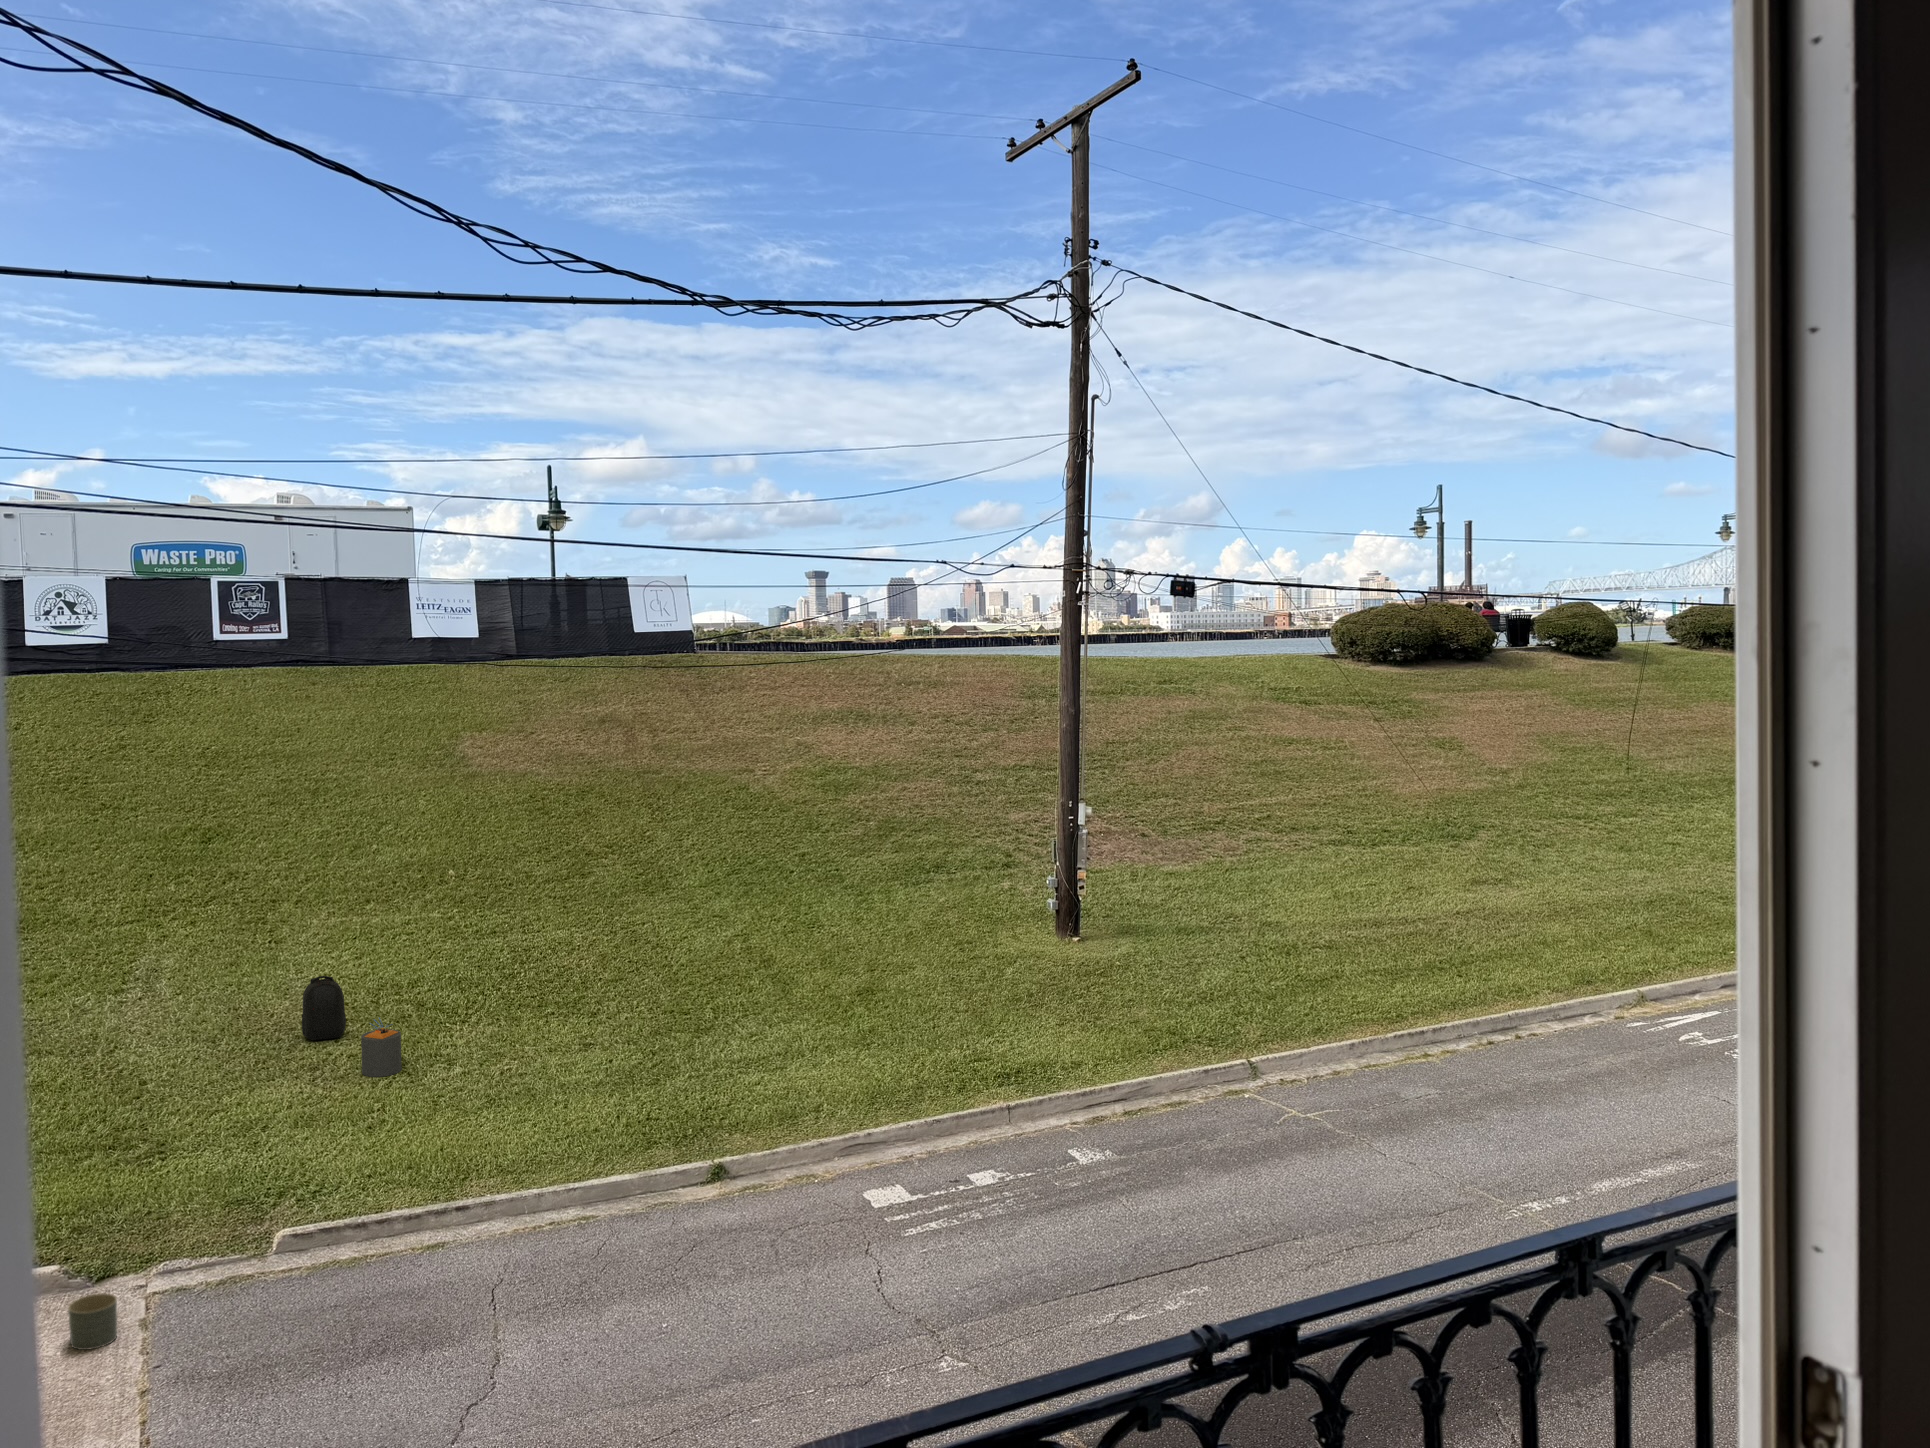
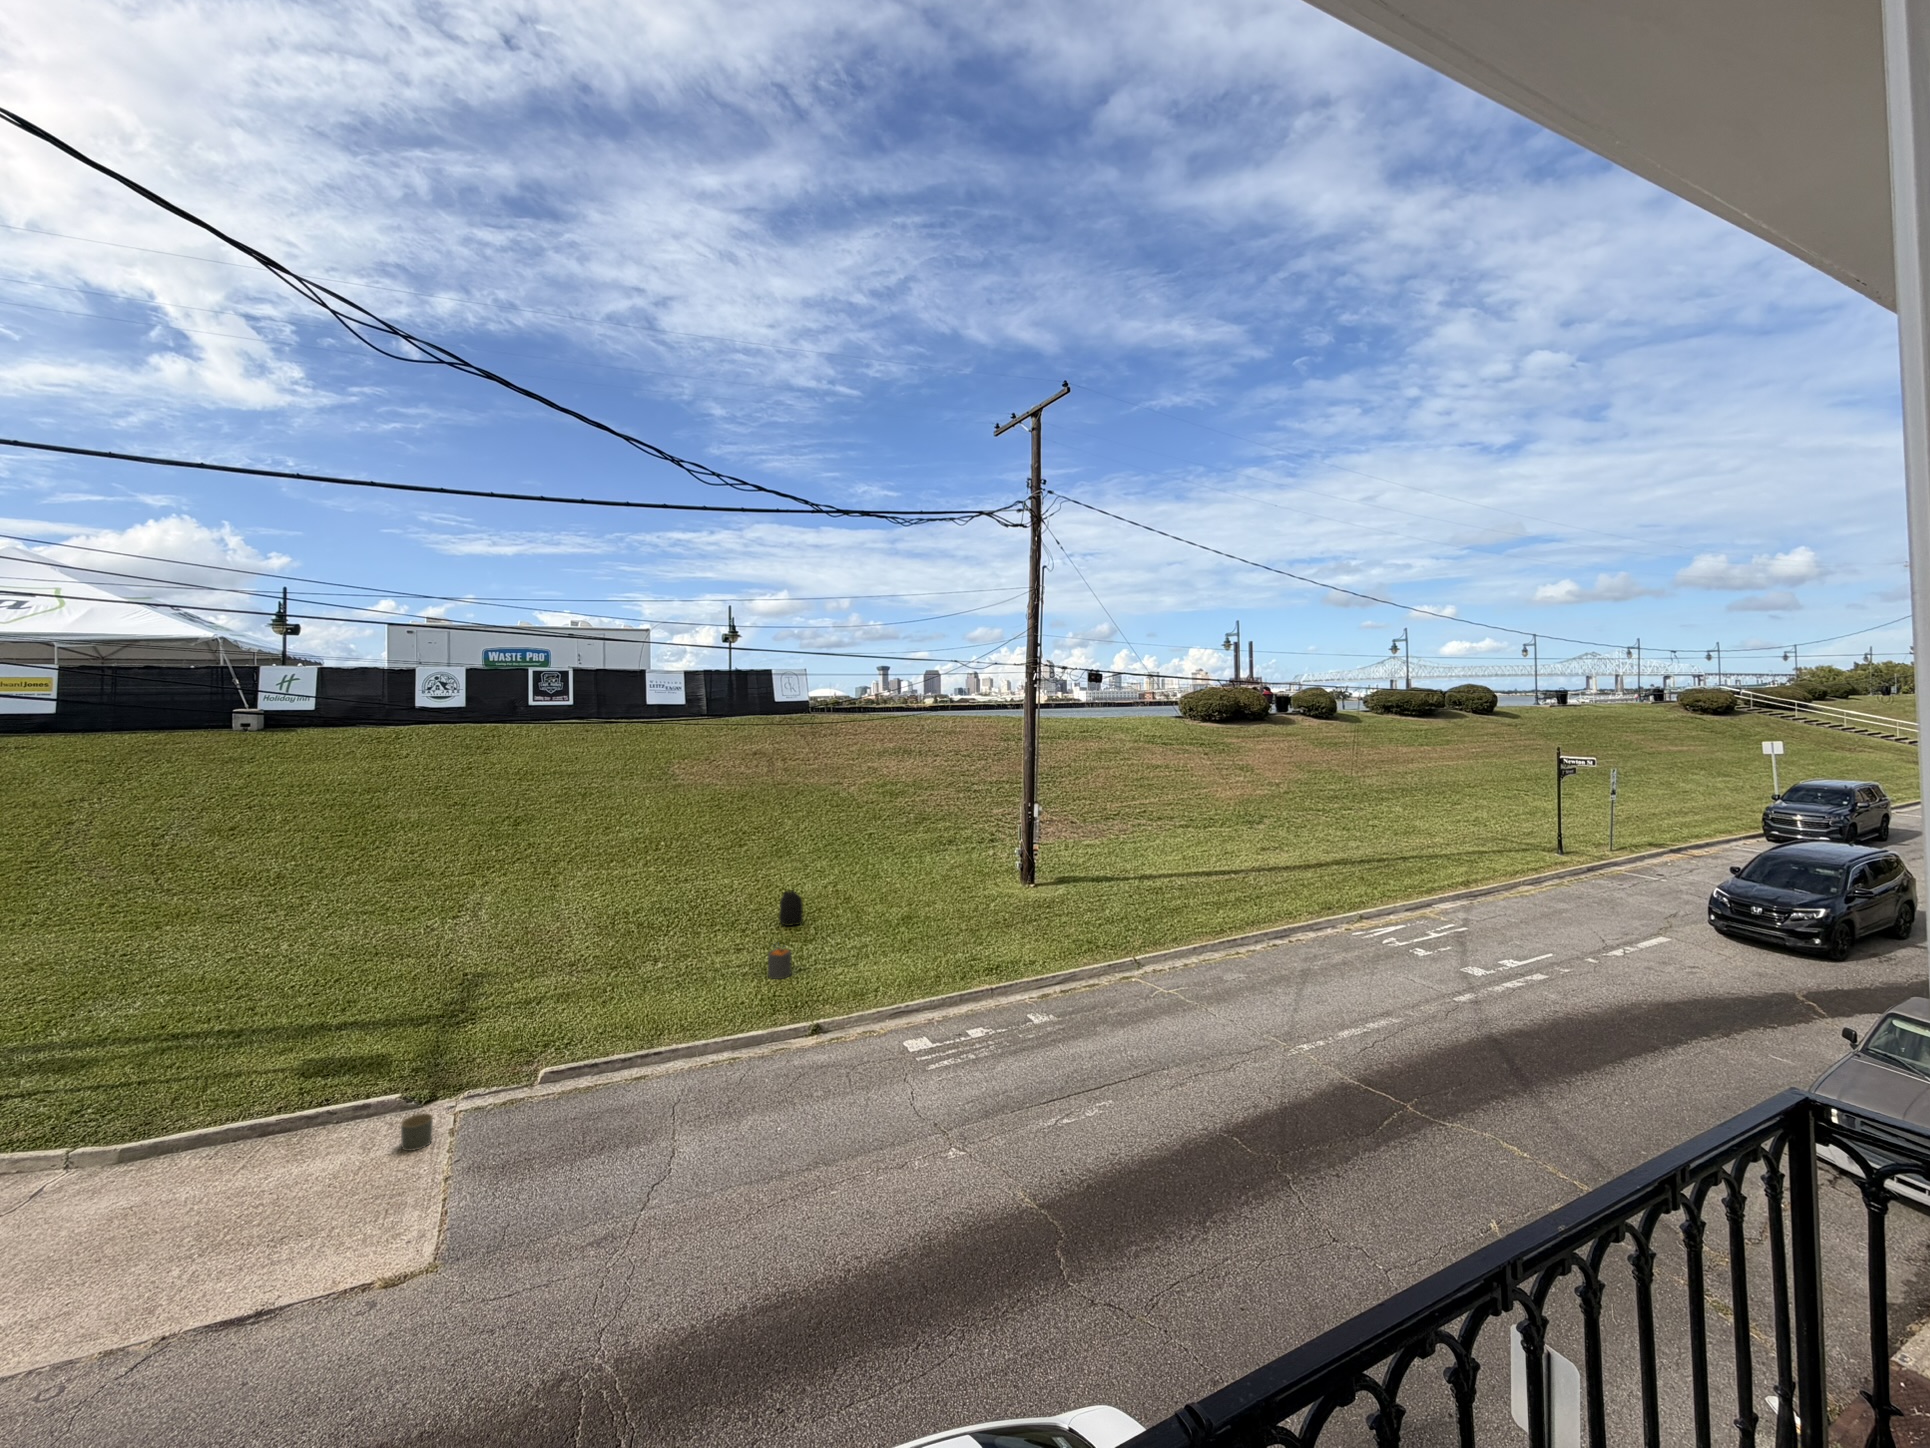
backpack: present [302,976,346,1040] -> present [779,890,803,926]
trash can: present [361,1018,402,1077] -> present [768,947,792,979]

